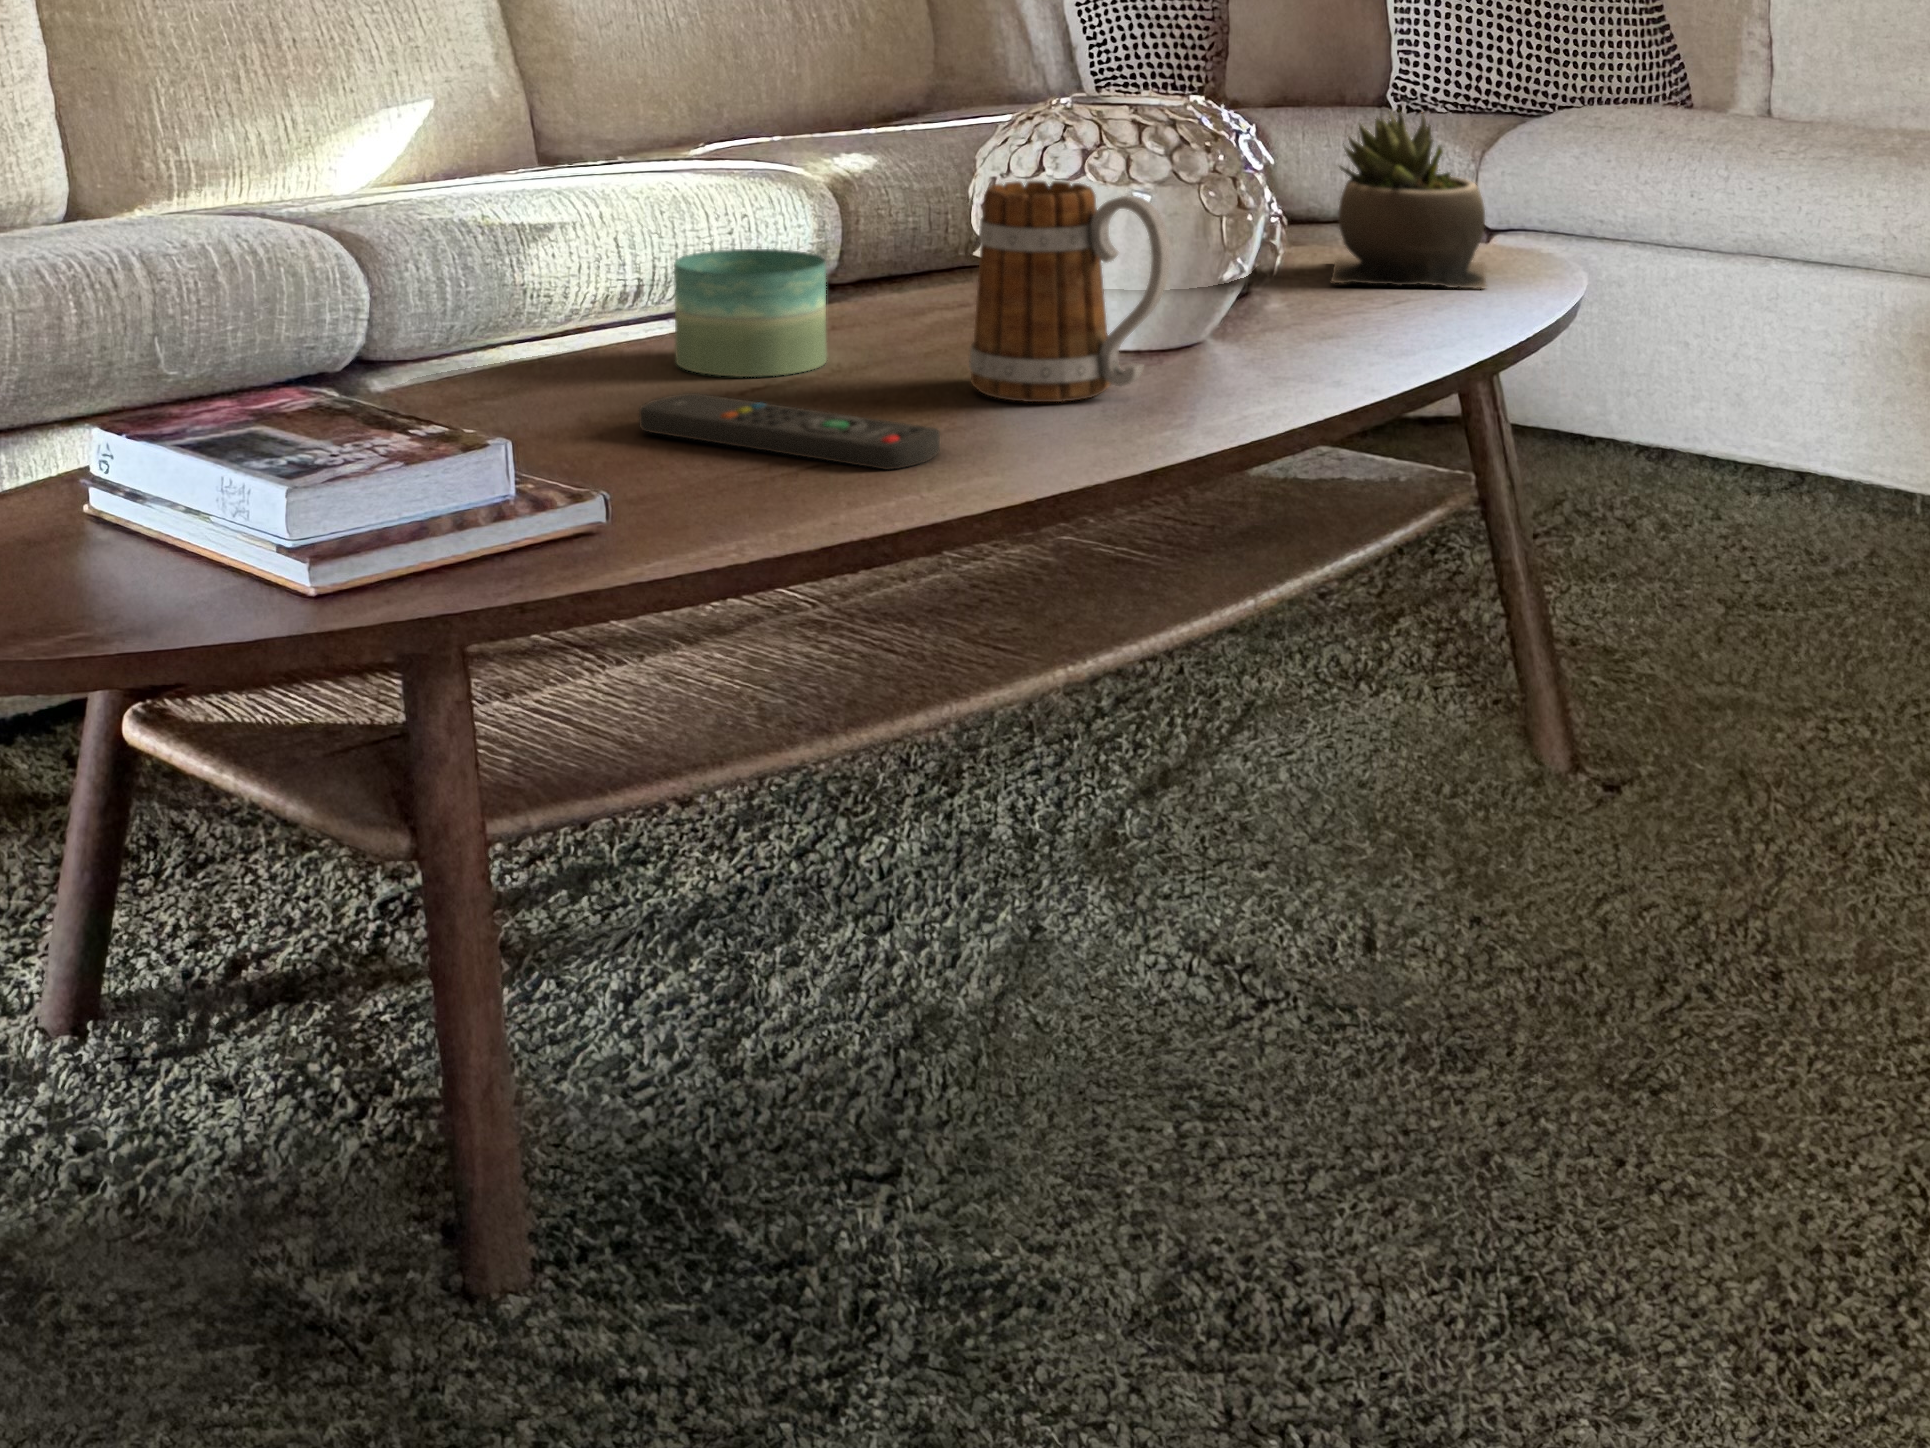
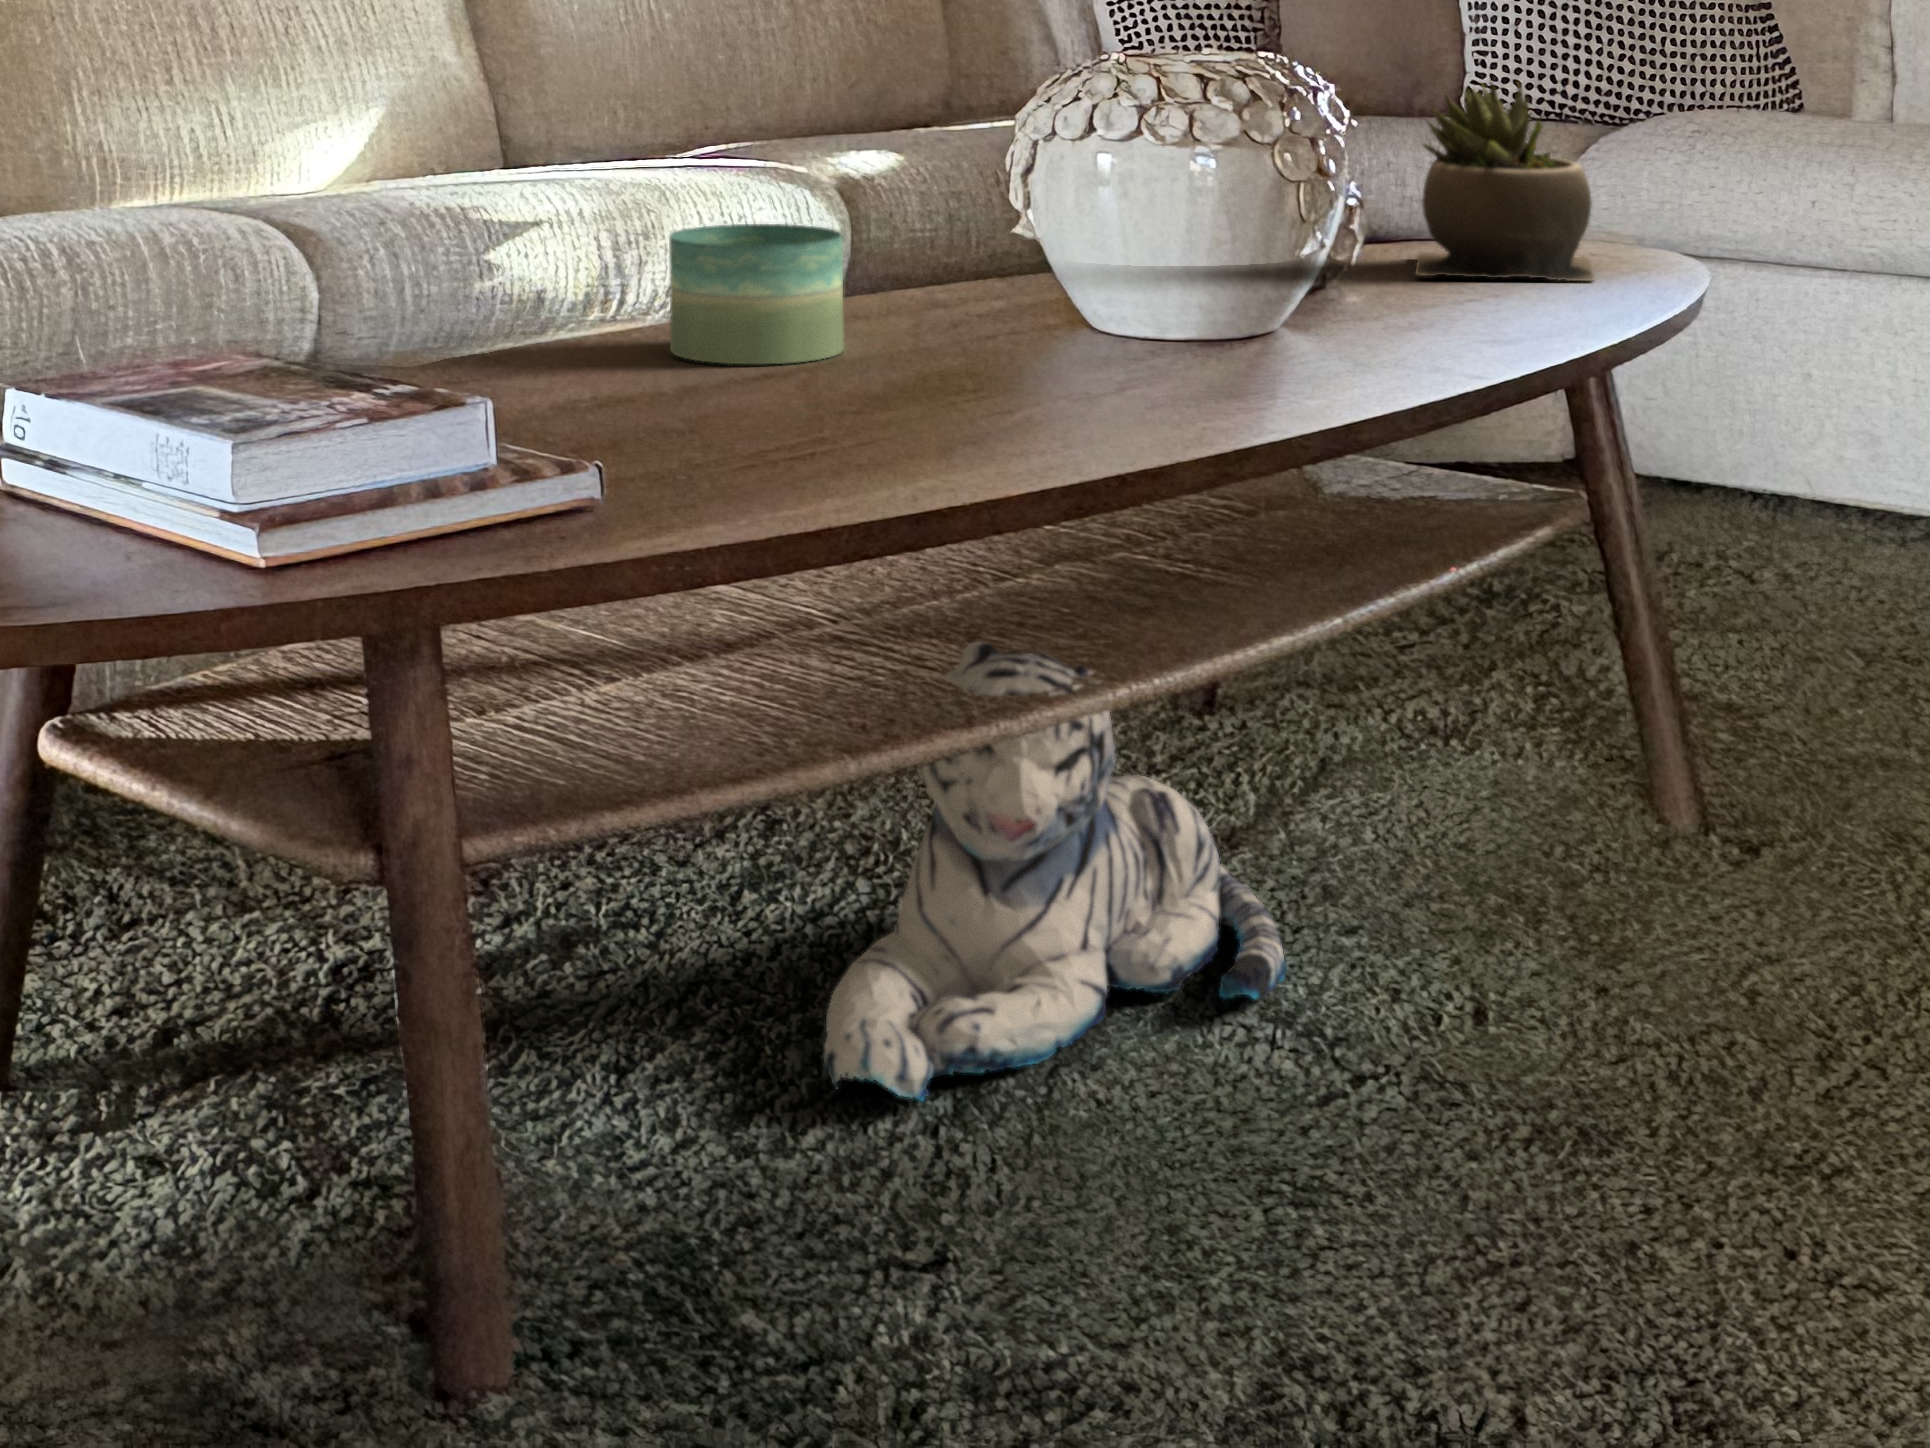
mug: present [969,181,1170,402] -> none [1010,136,1243,387]
remote control: present [639,393,940,470] -> none [633,374,983,451]
plush toy: none [802,626,1206,1027] -> present [824,641,1287,1101]

